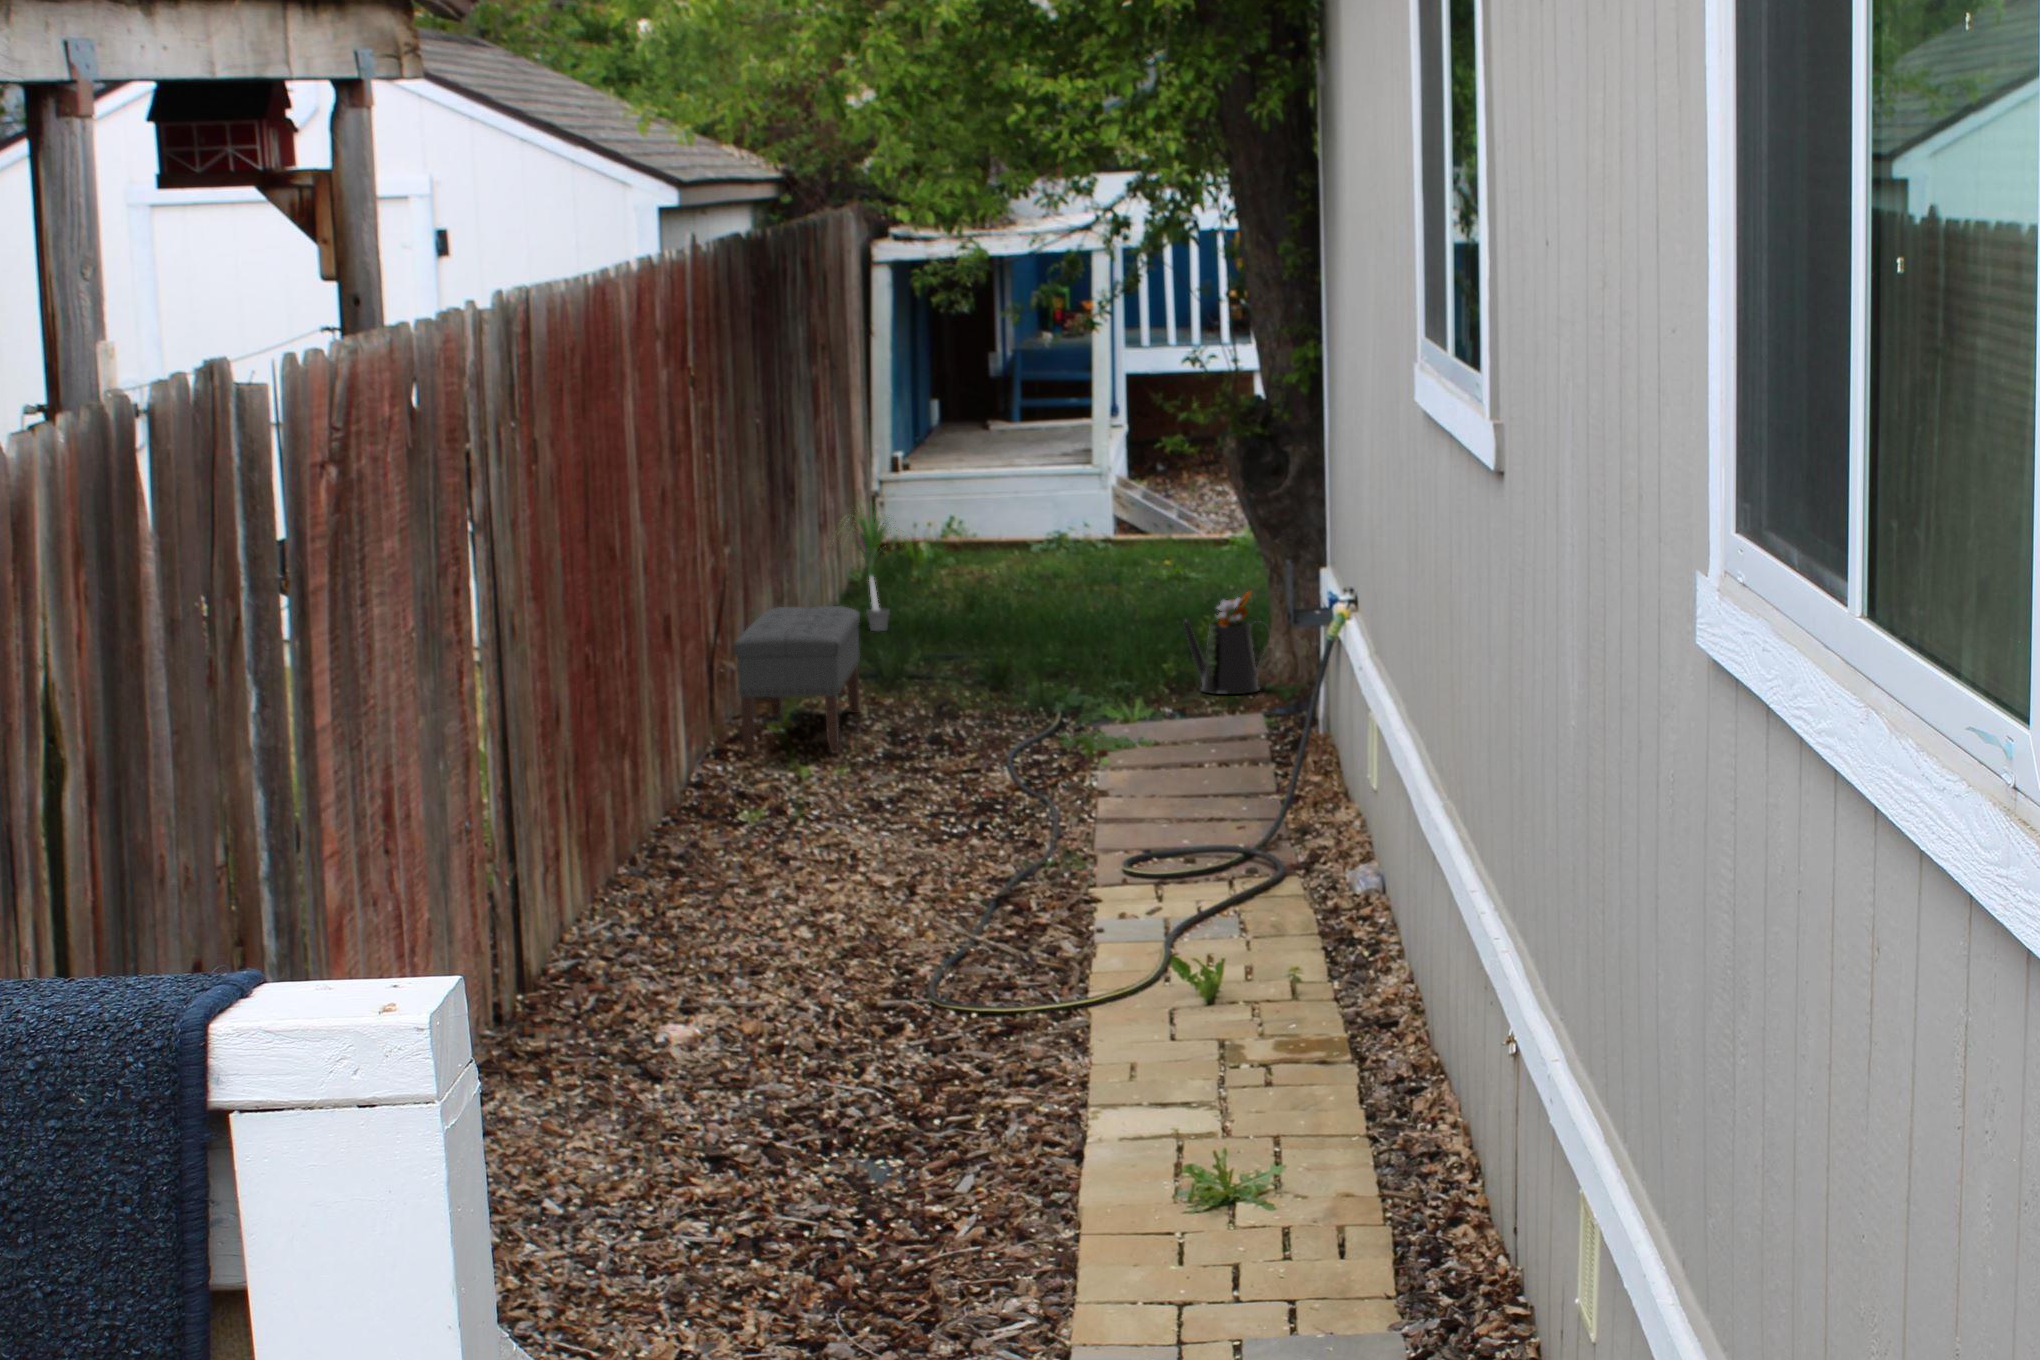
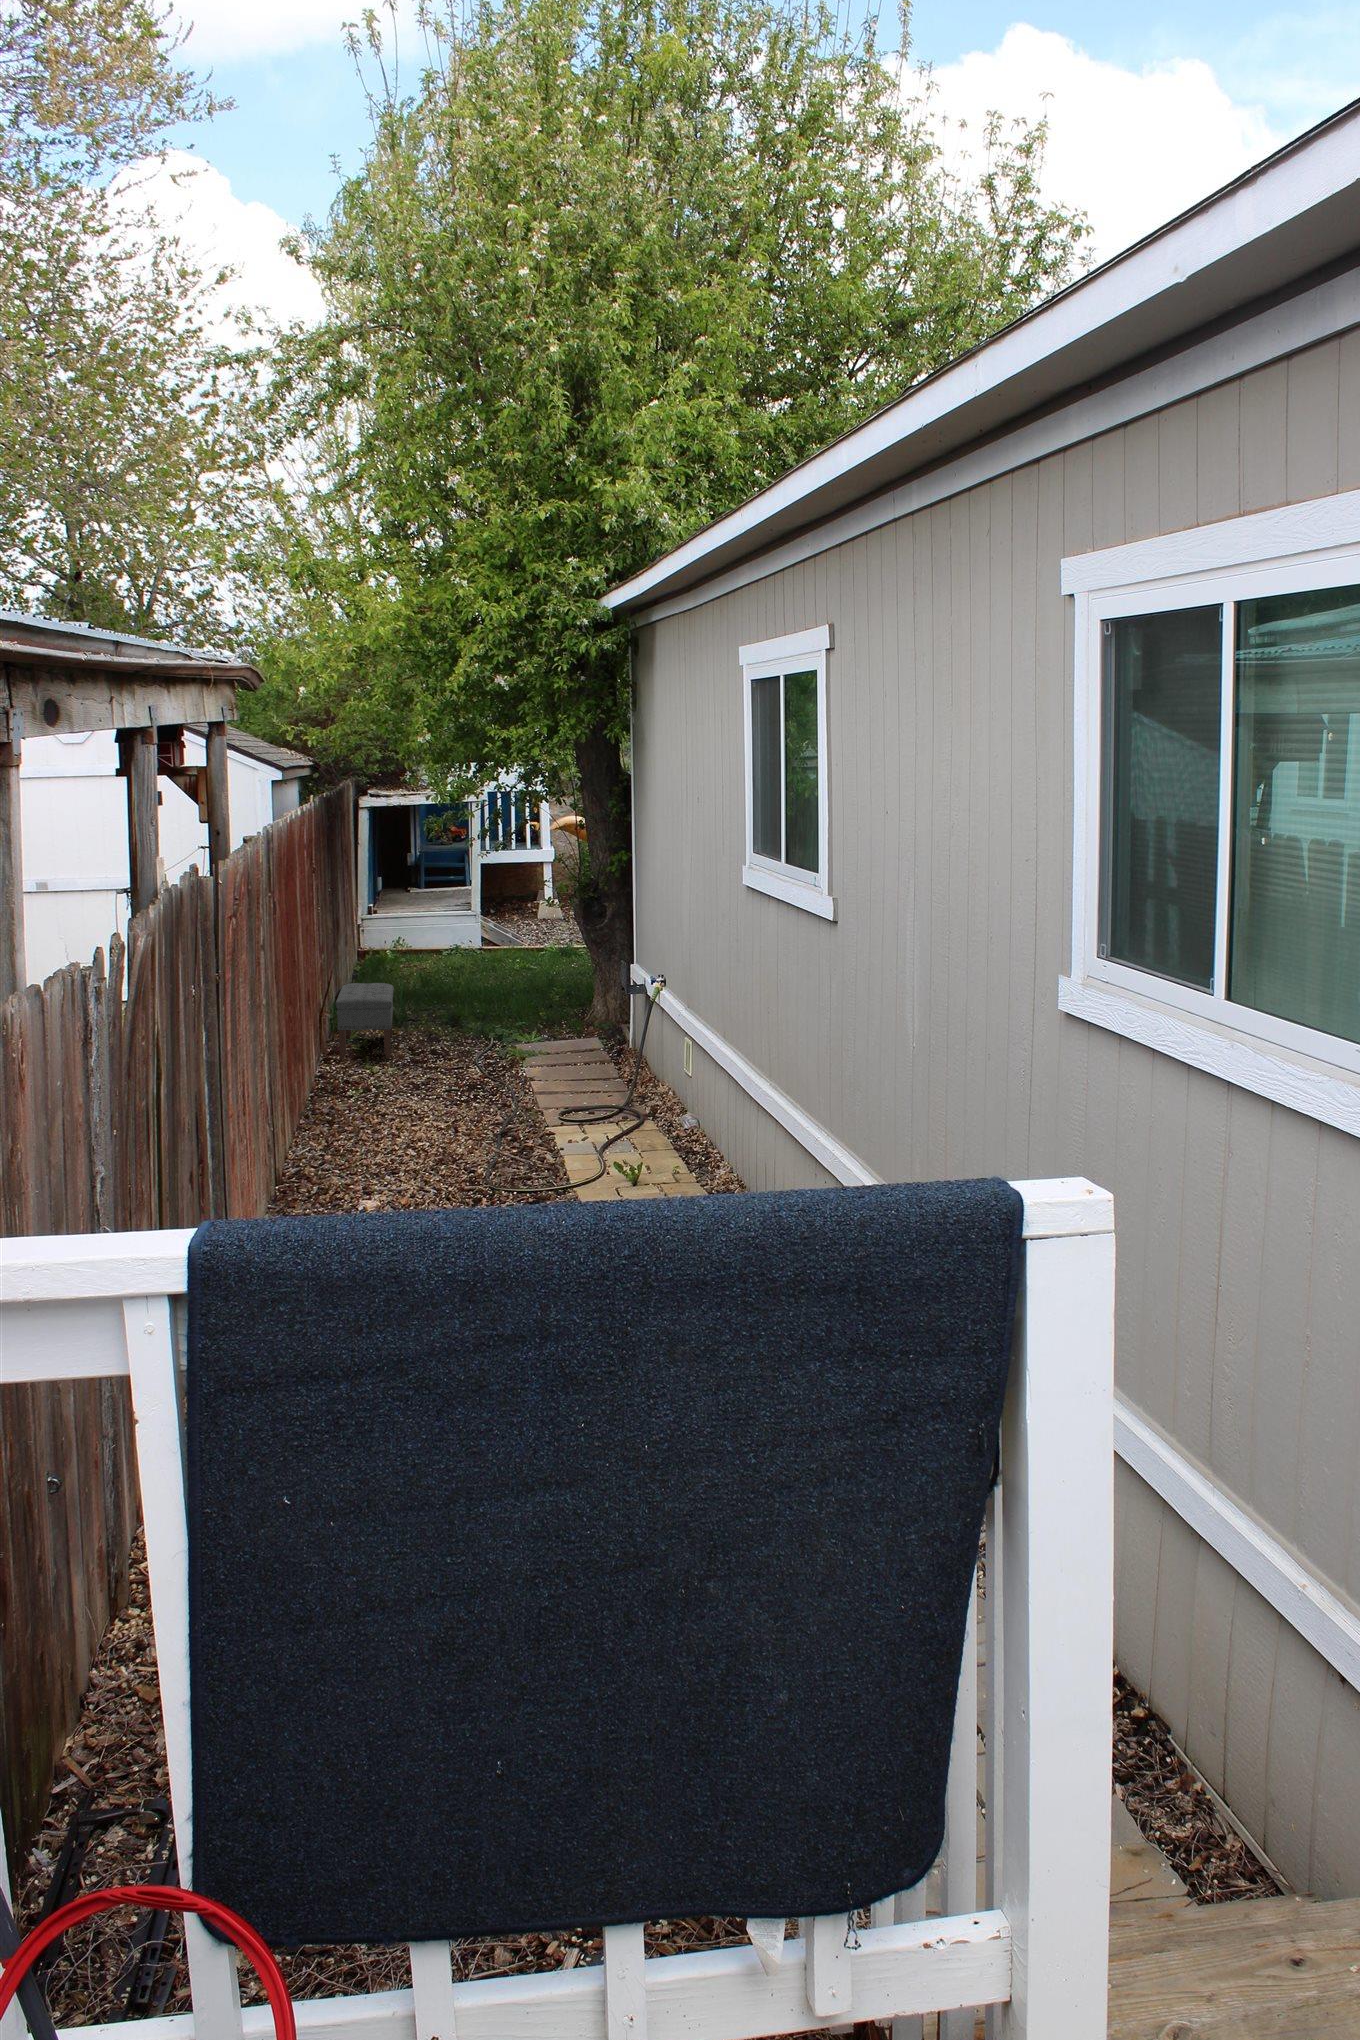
potted plant: present [839,504,897,631] -> none [357,925,405,996]
watering can: present [1184,592,1266,694] -> none [557,975,602,1028]

